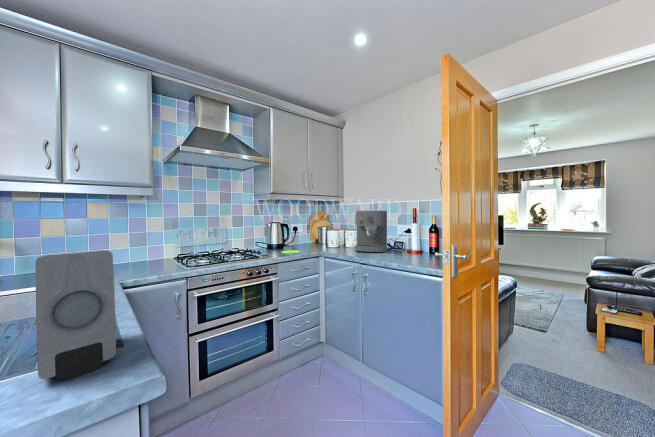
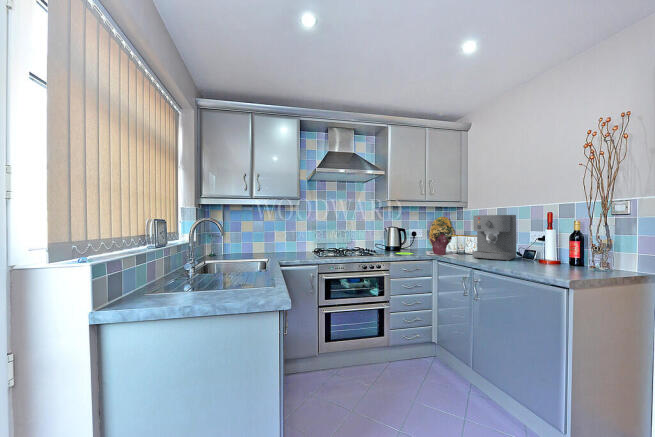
potted plant: none [308,211,341,252] -> present [426,218,459,256]
soap dispenser: present [35,250,116,381] -> none [246,232,274,291]

